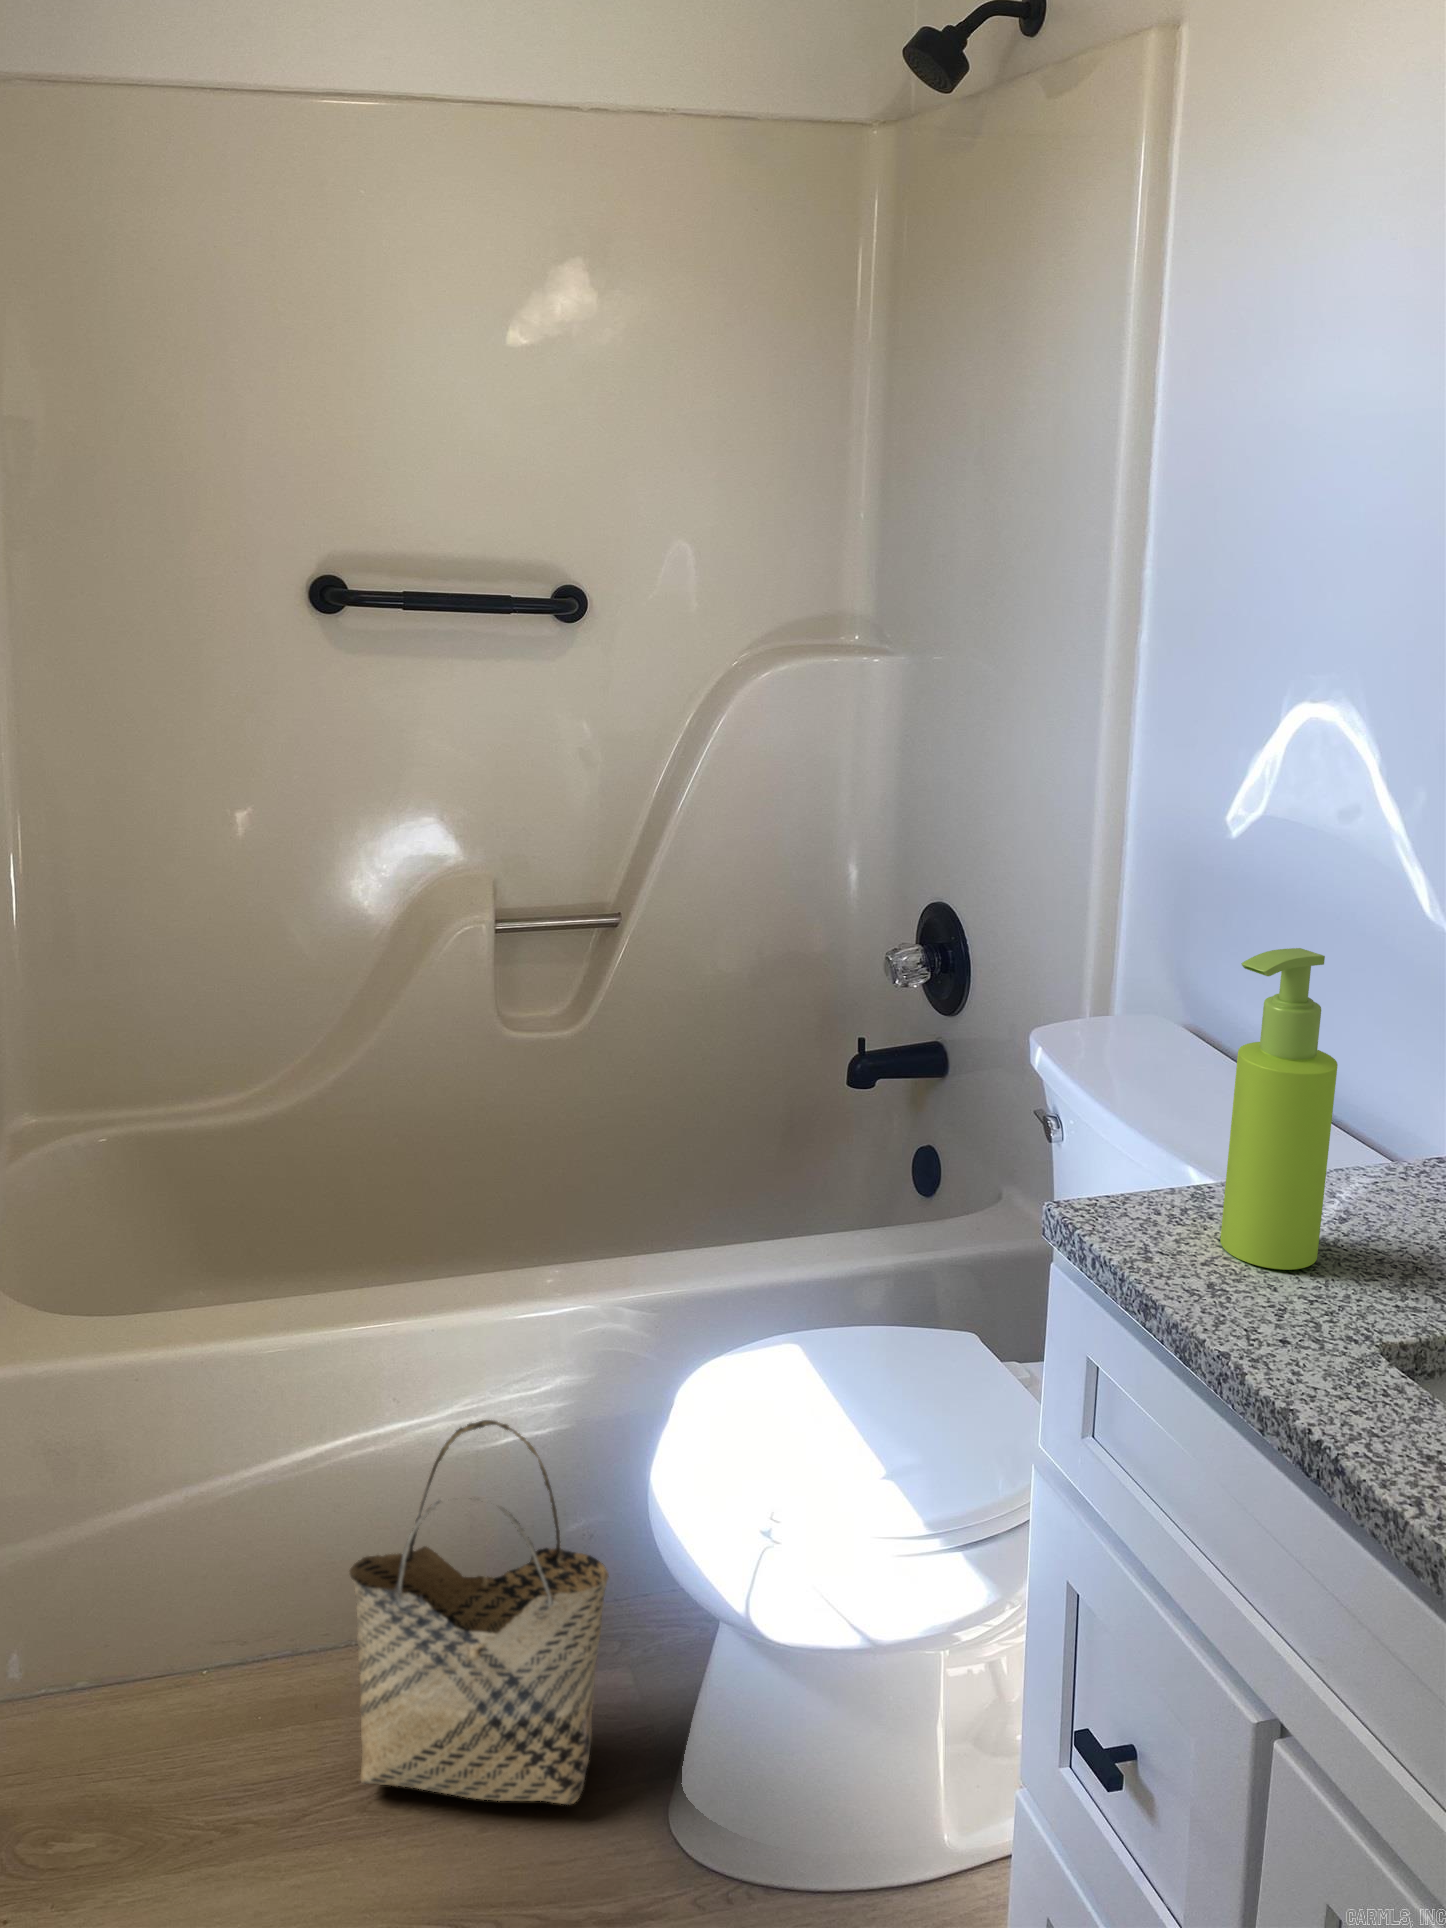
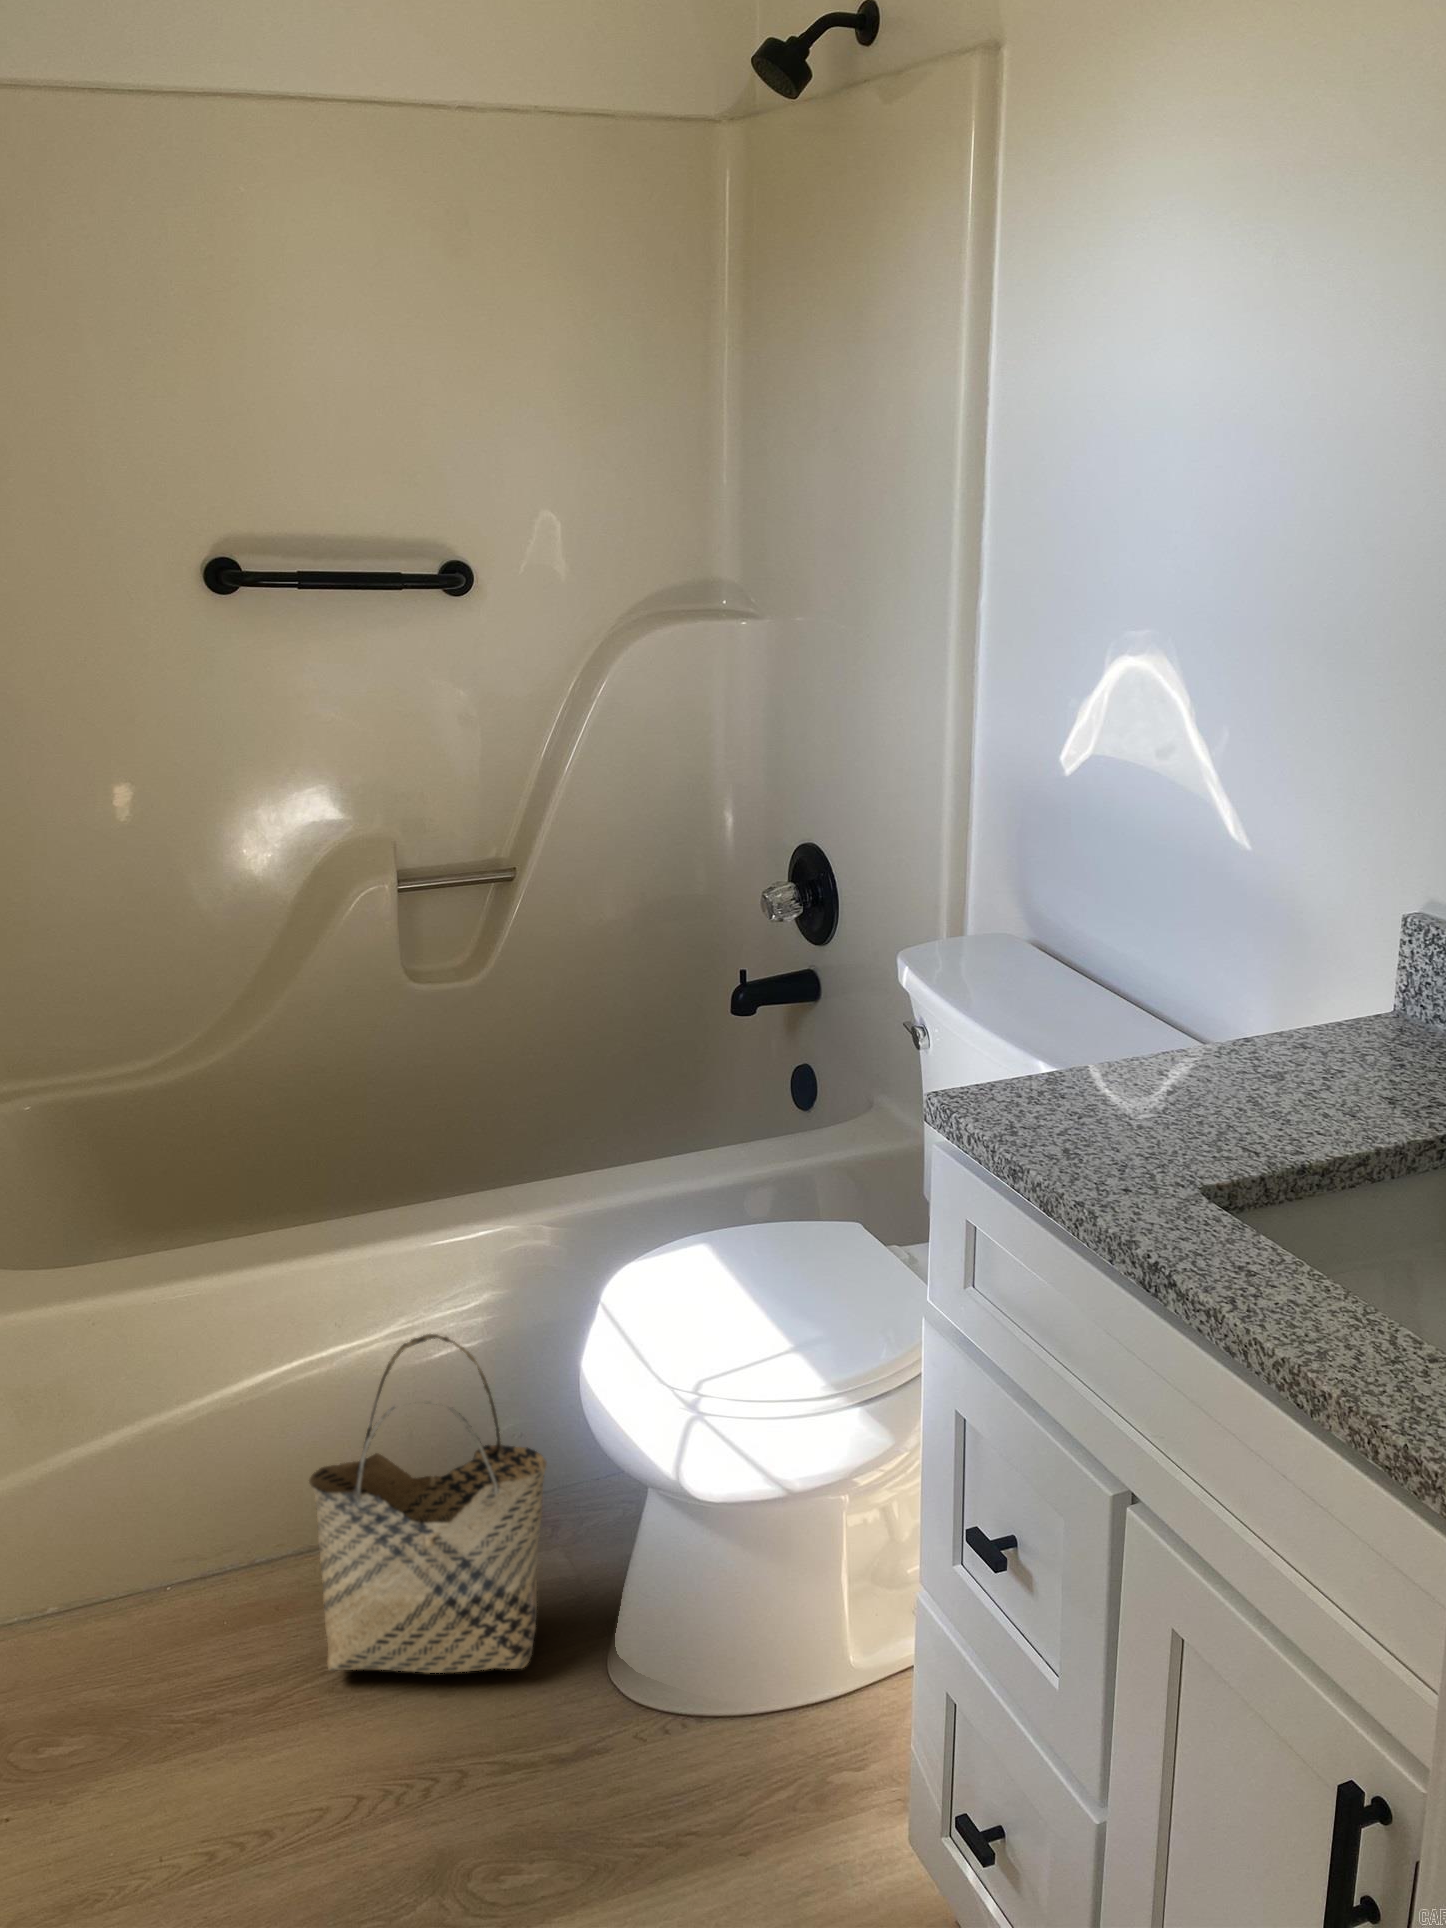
soap dispenser: present [1220,948,1338,1270] -> none [1072,870,1161,1135]

